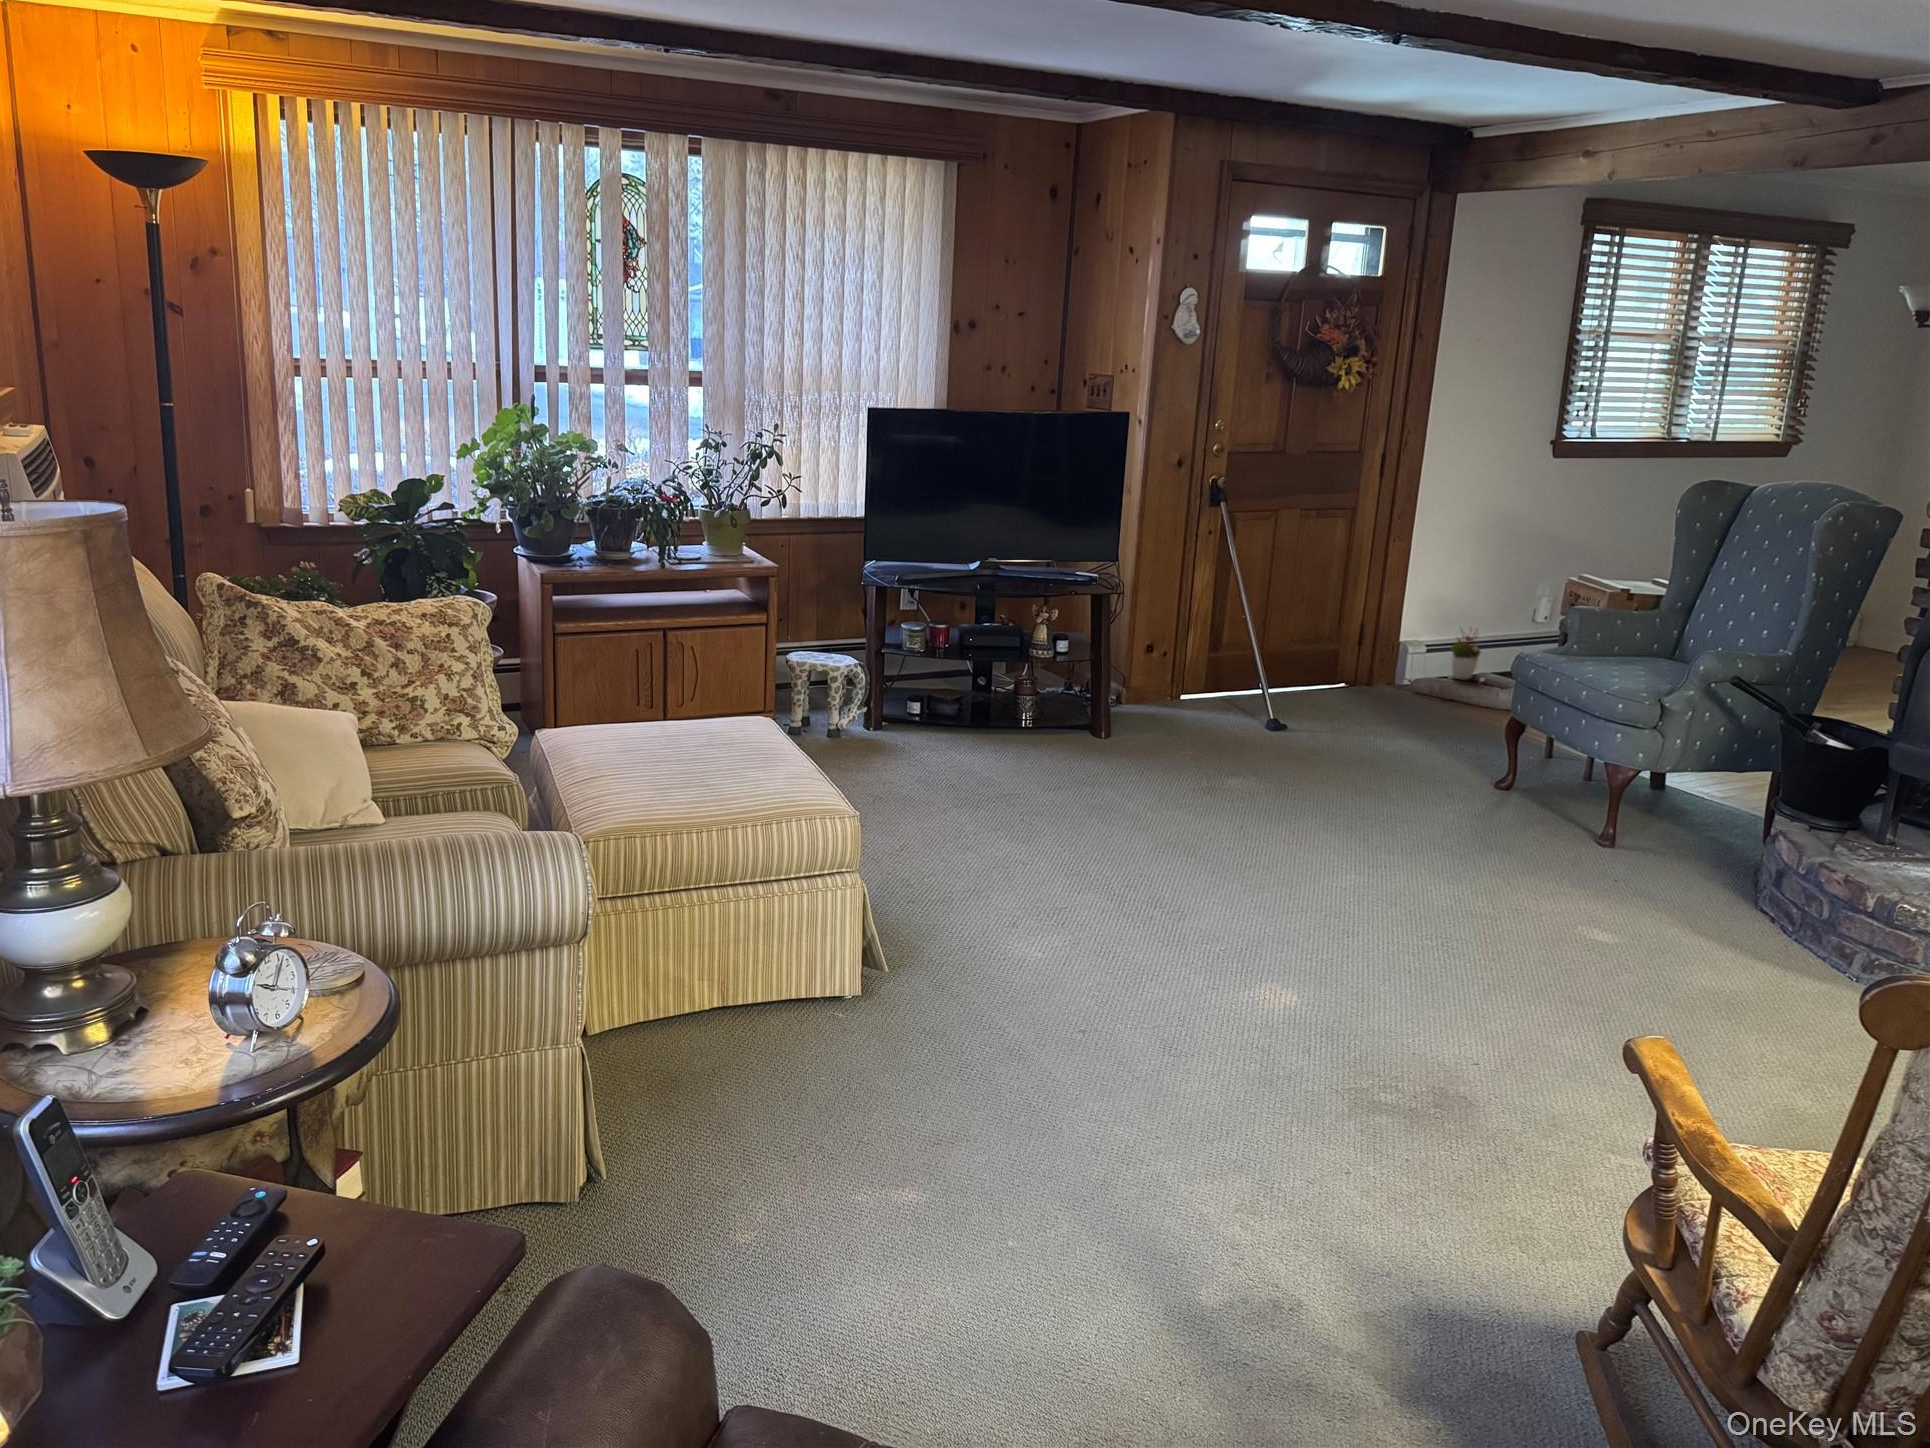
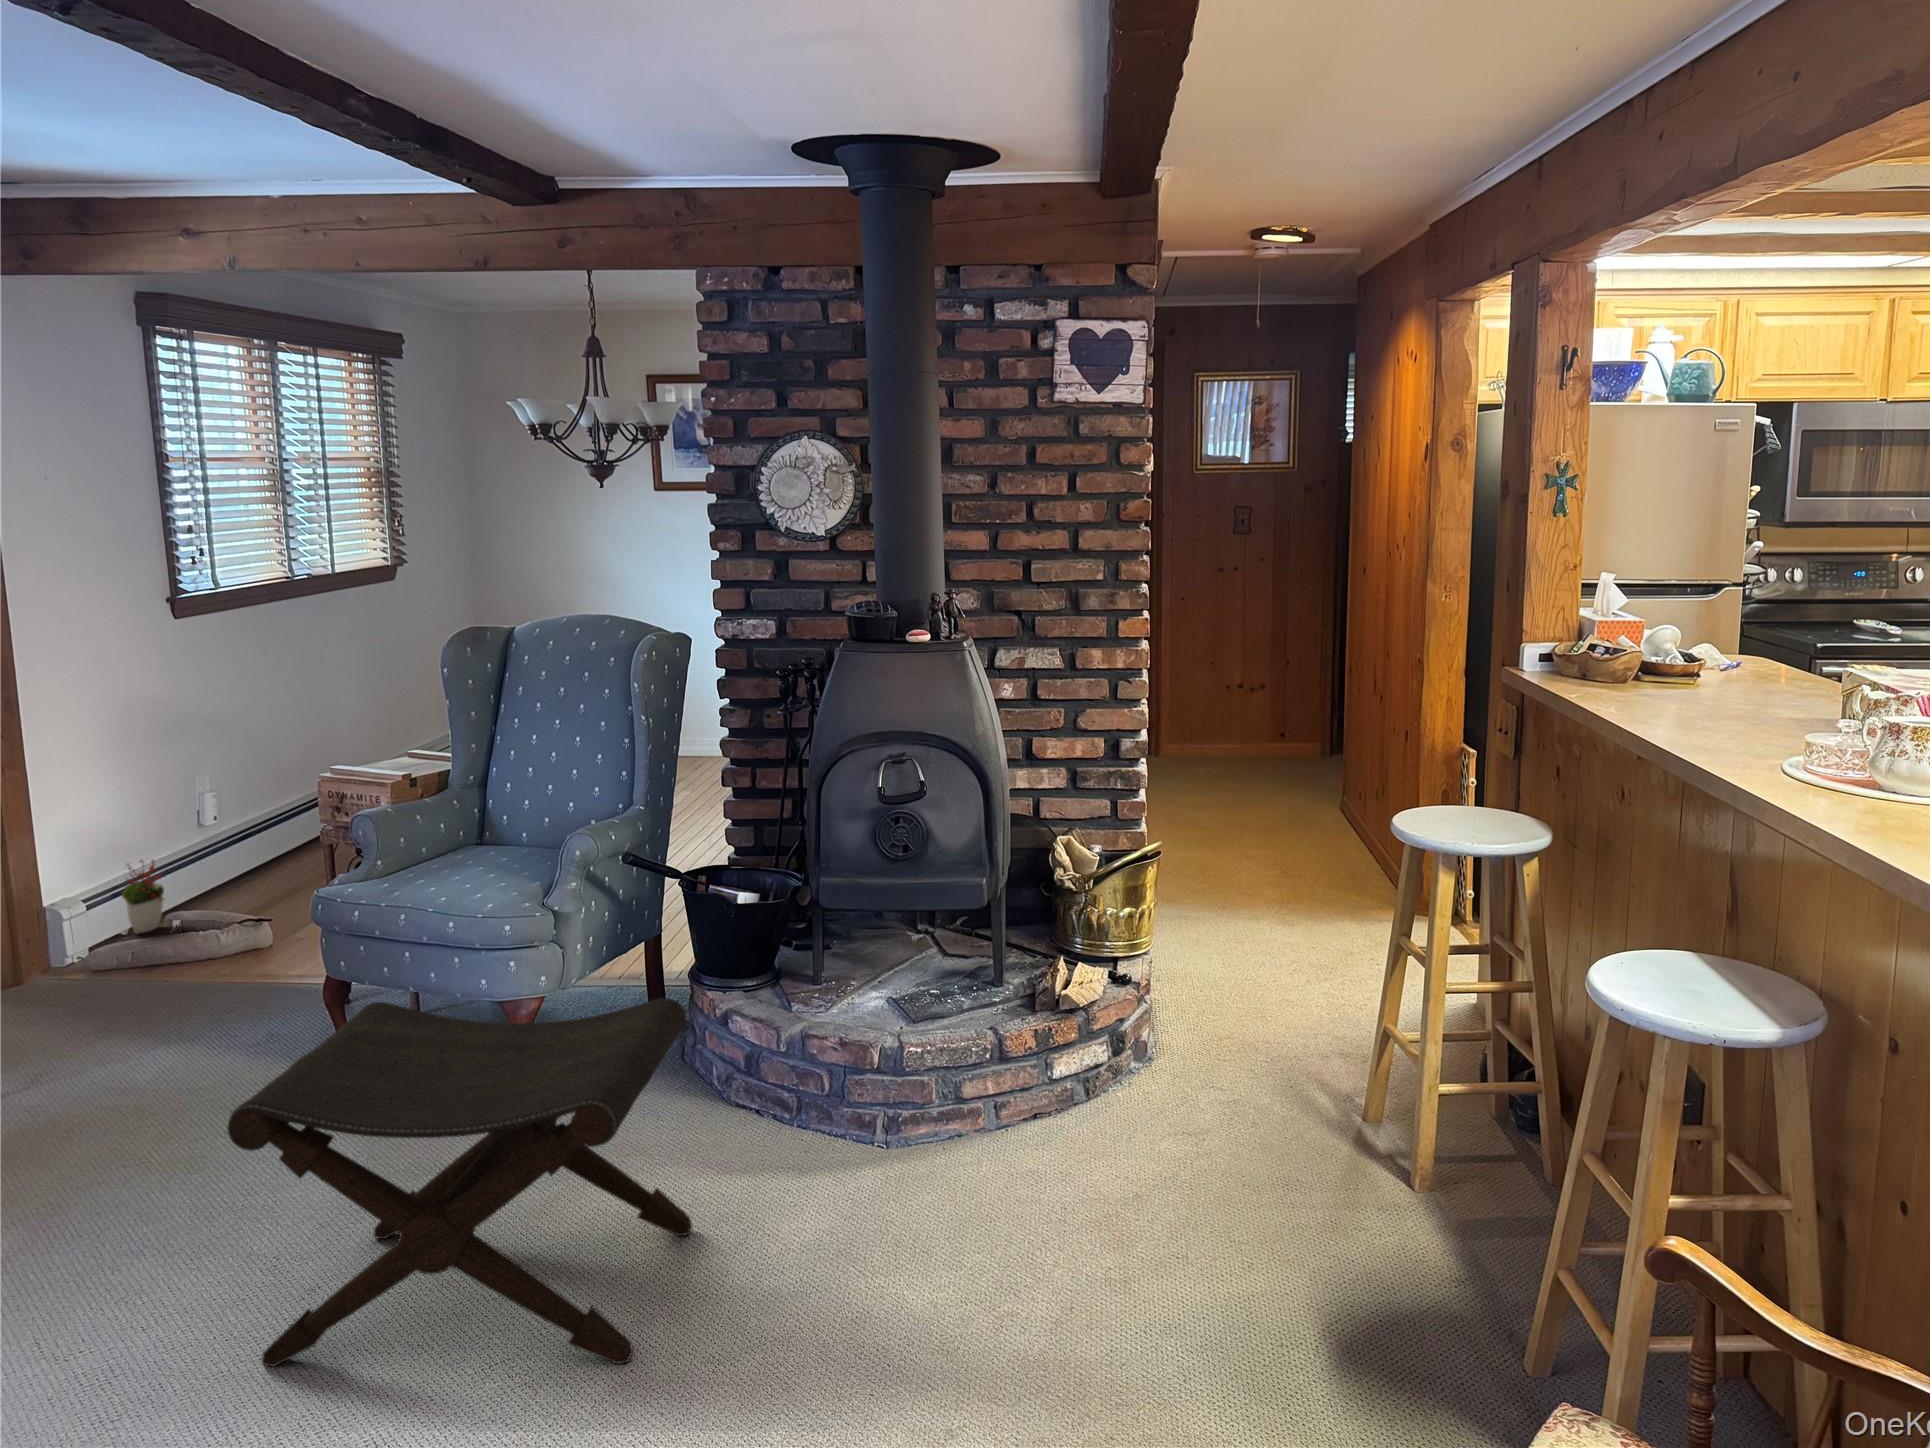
footstool: none [1328,711,1670,979] -> present [228,998,693,1366]

